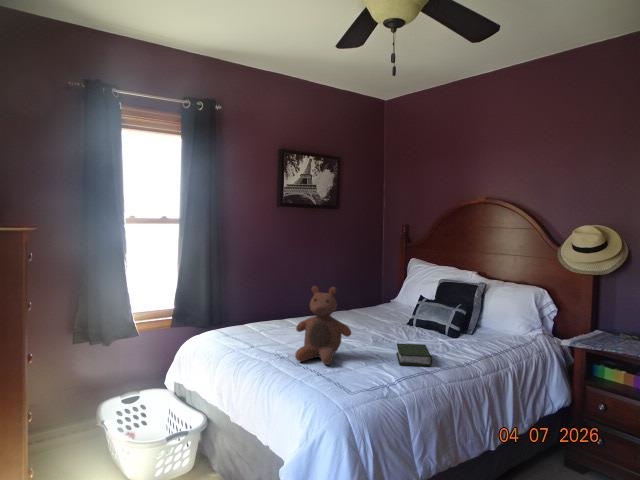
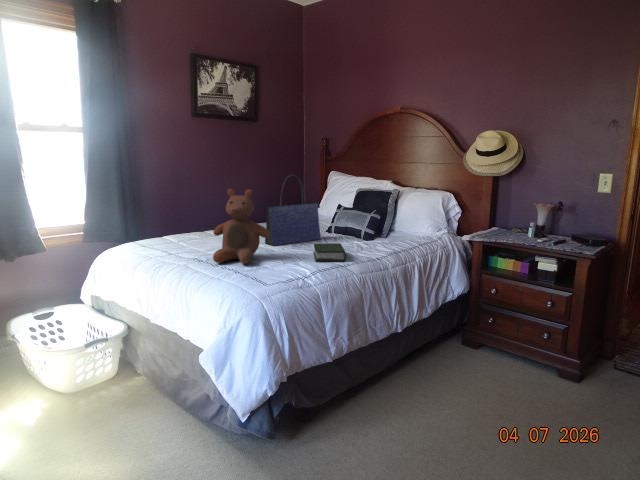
tote bag: none [345,269,403,342] -> present [265,175,321,246]

